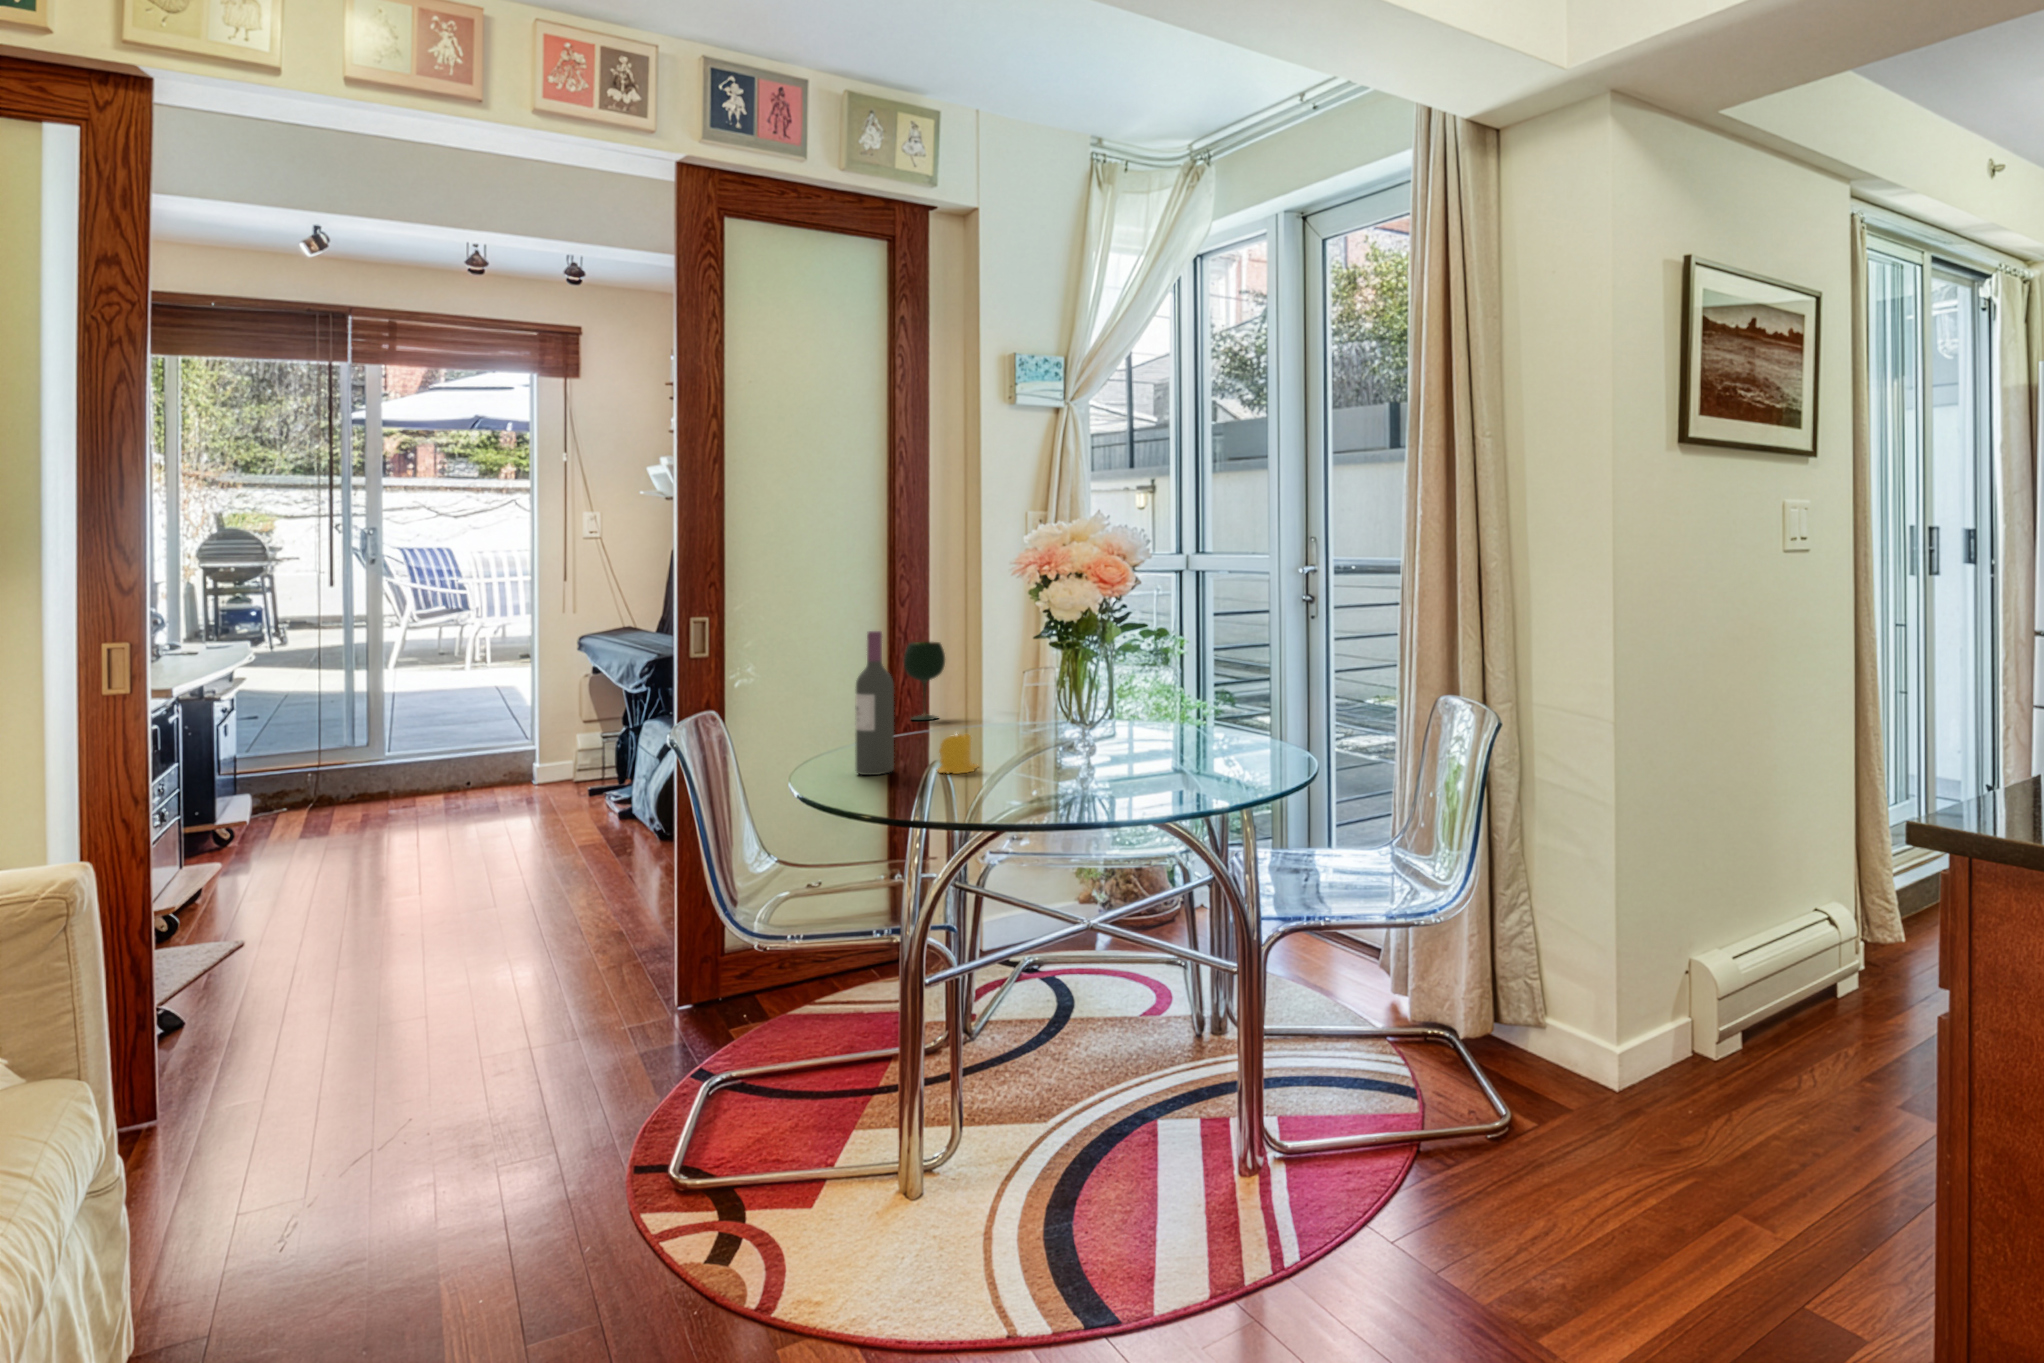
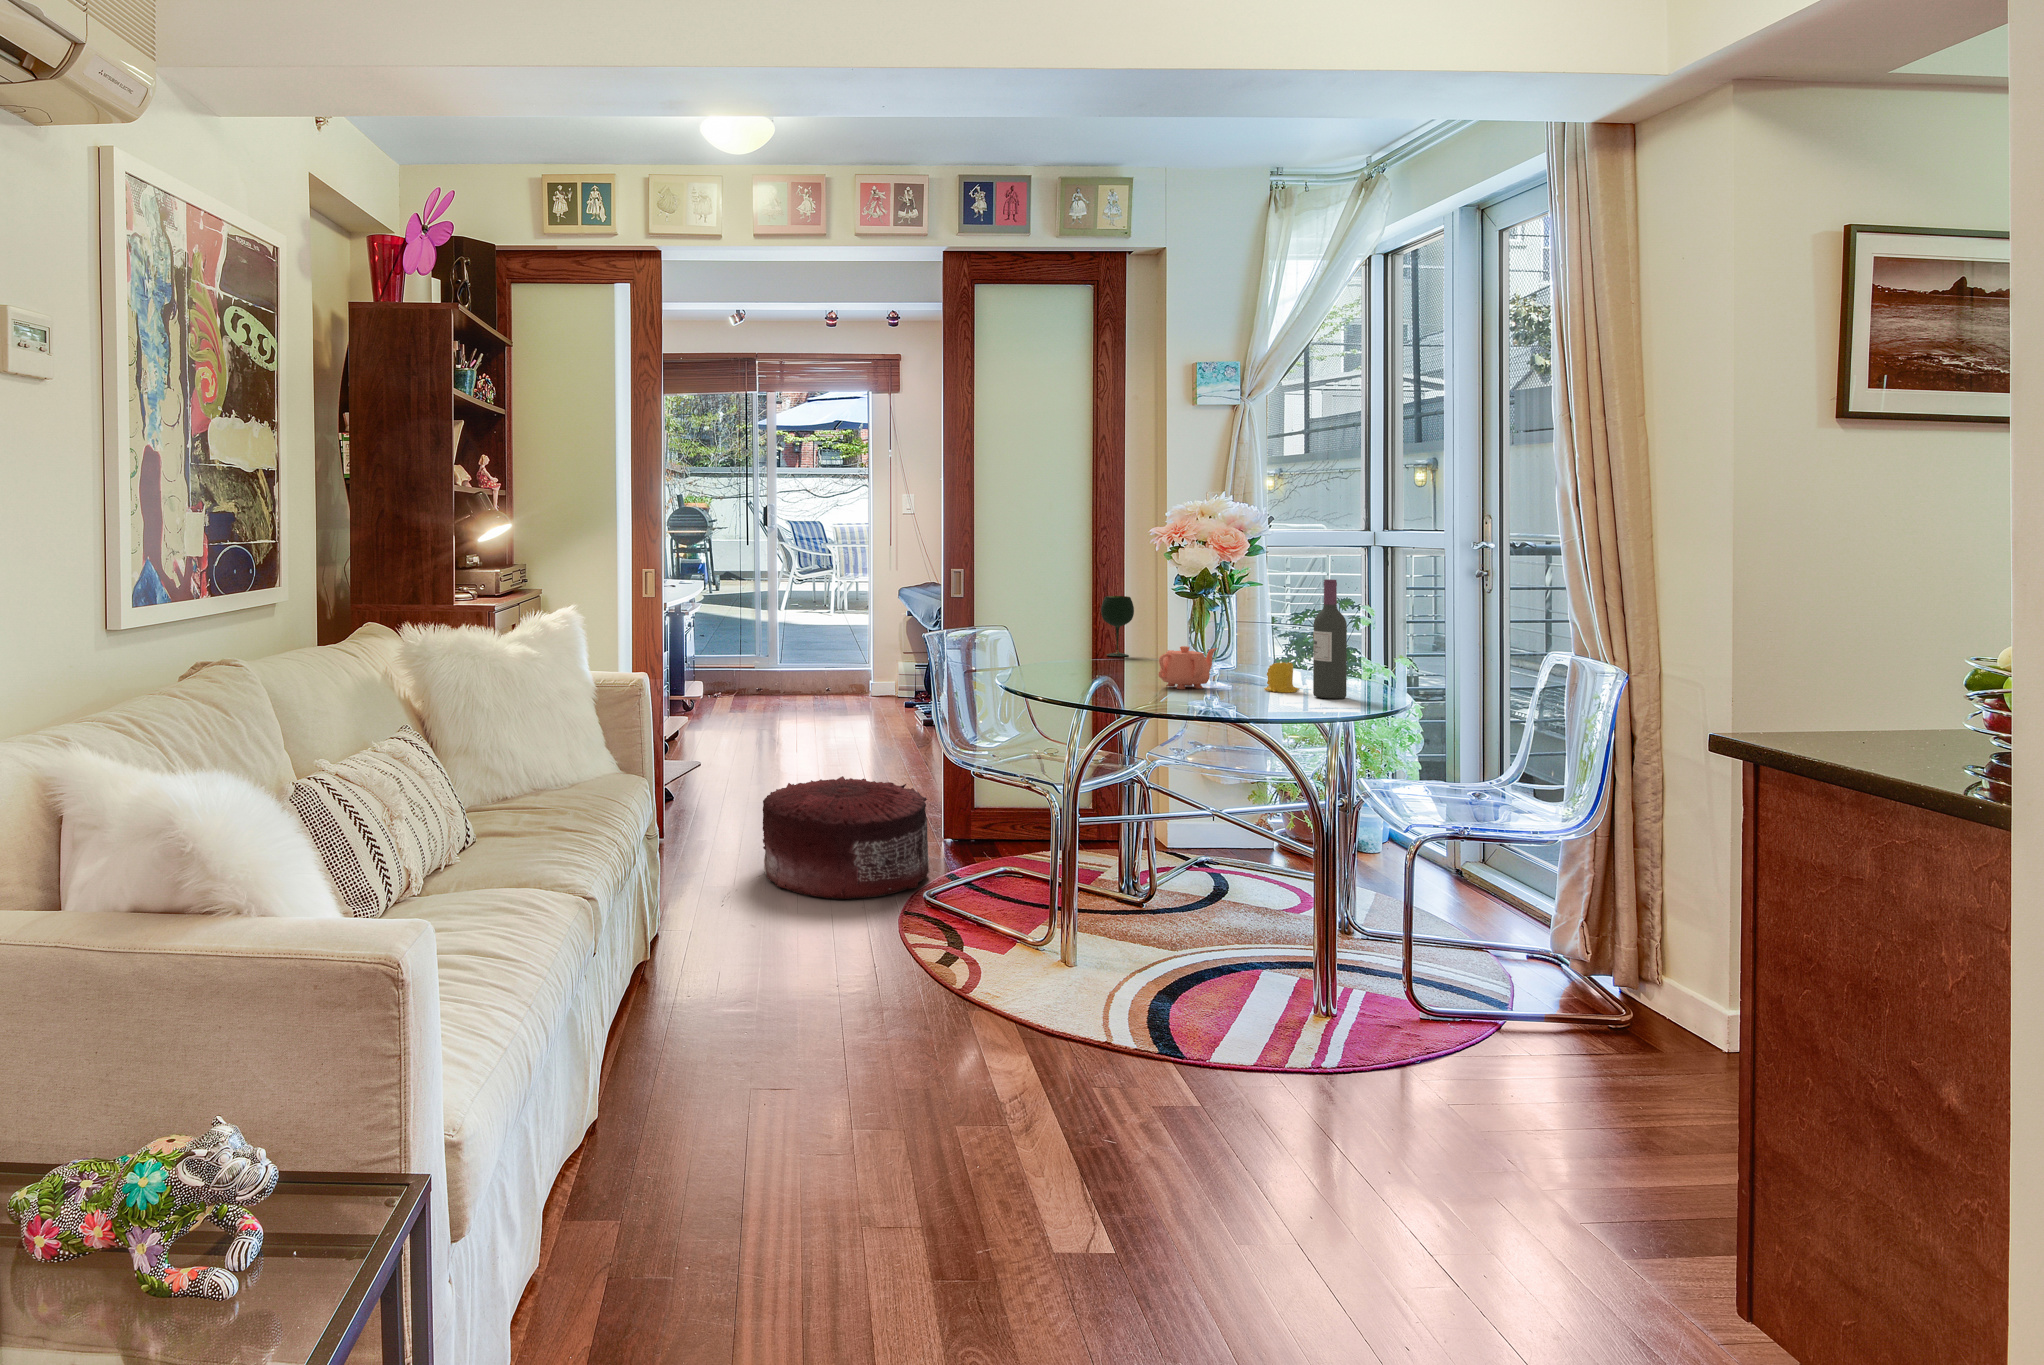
wine bottle: present [855,631,894,775] -> present [1313,579,1347,699]
teapot: none [1024,710,1094,771] -> present [1158,646,1218,689]
candle: present [936,734,978,774] -> present [1264,662,1299,693]
pouf: none [354,942,667,1174] -> present [763,776,930,899]

